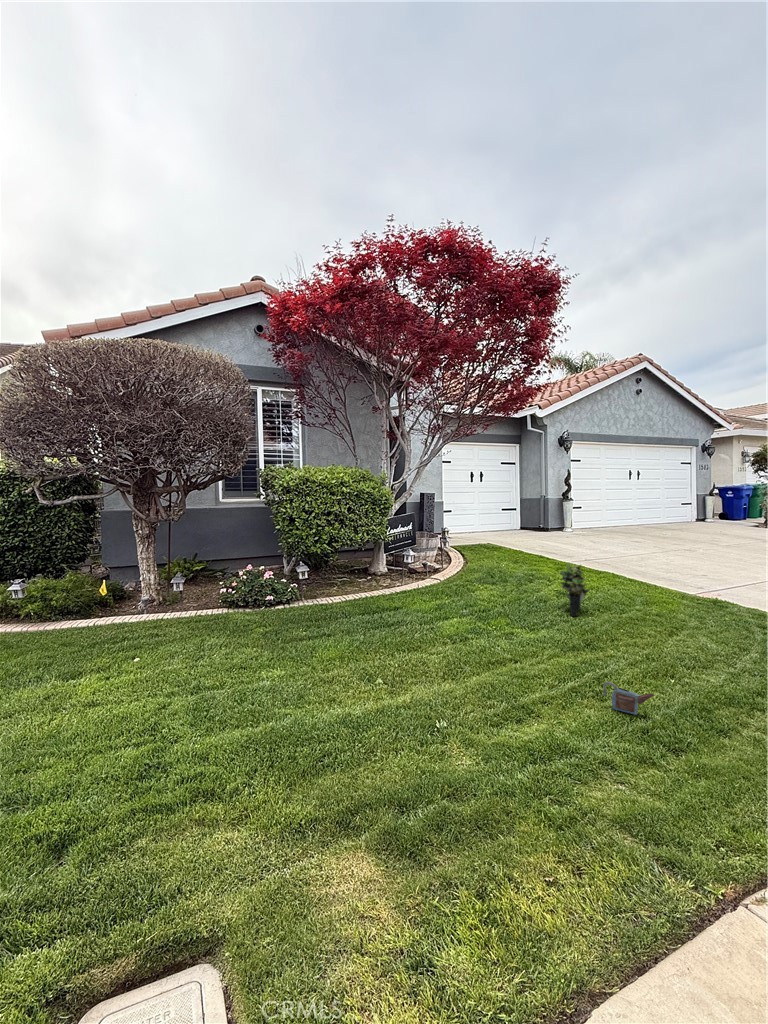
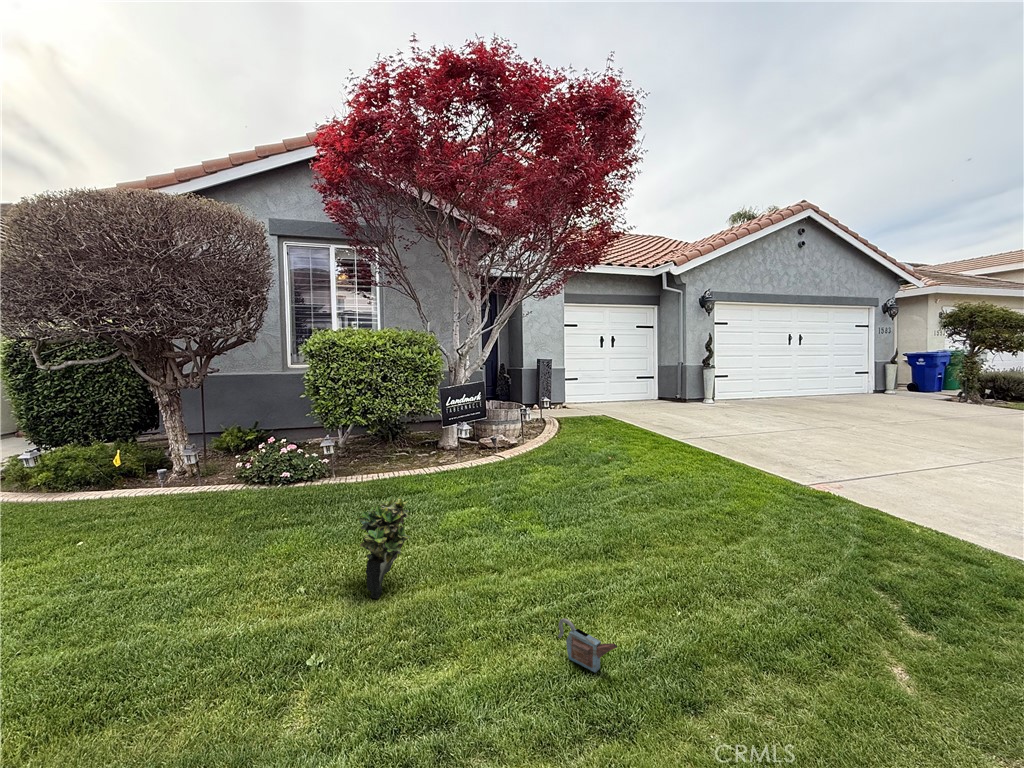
potted plant: present [560,564,590,616] -> present [358,496,410,599]

